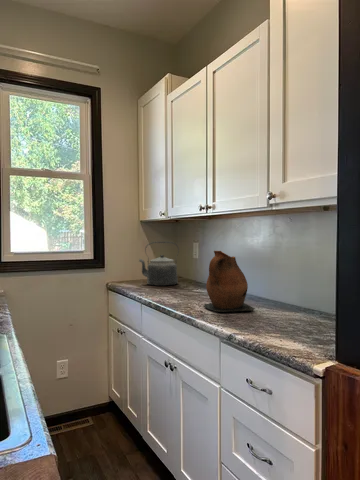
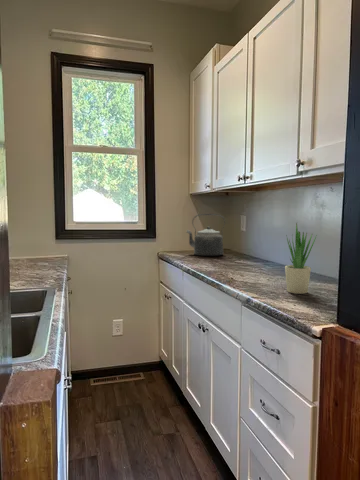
ceramic pitcher: present [204,251,255,312] -> none [234,220,285,280]
potted plant: none [261,254,292,327] -> present [285,223,316,294]

